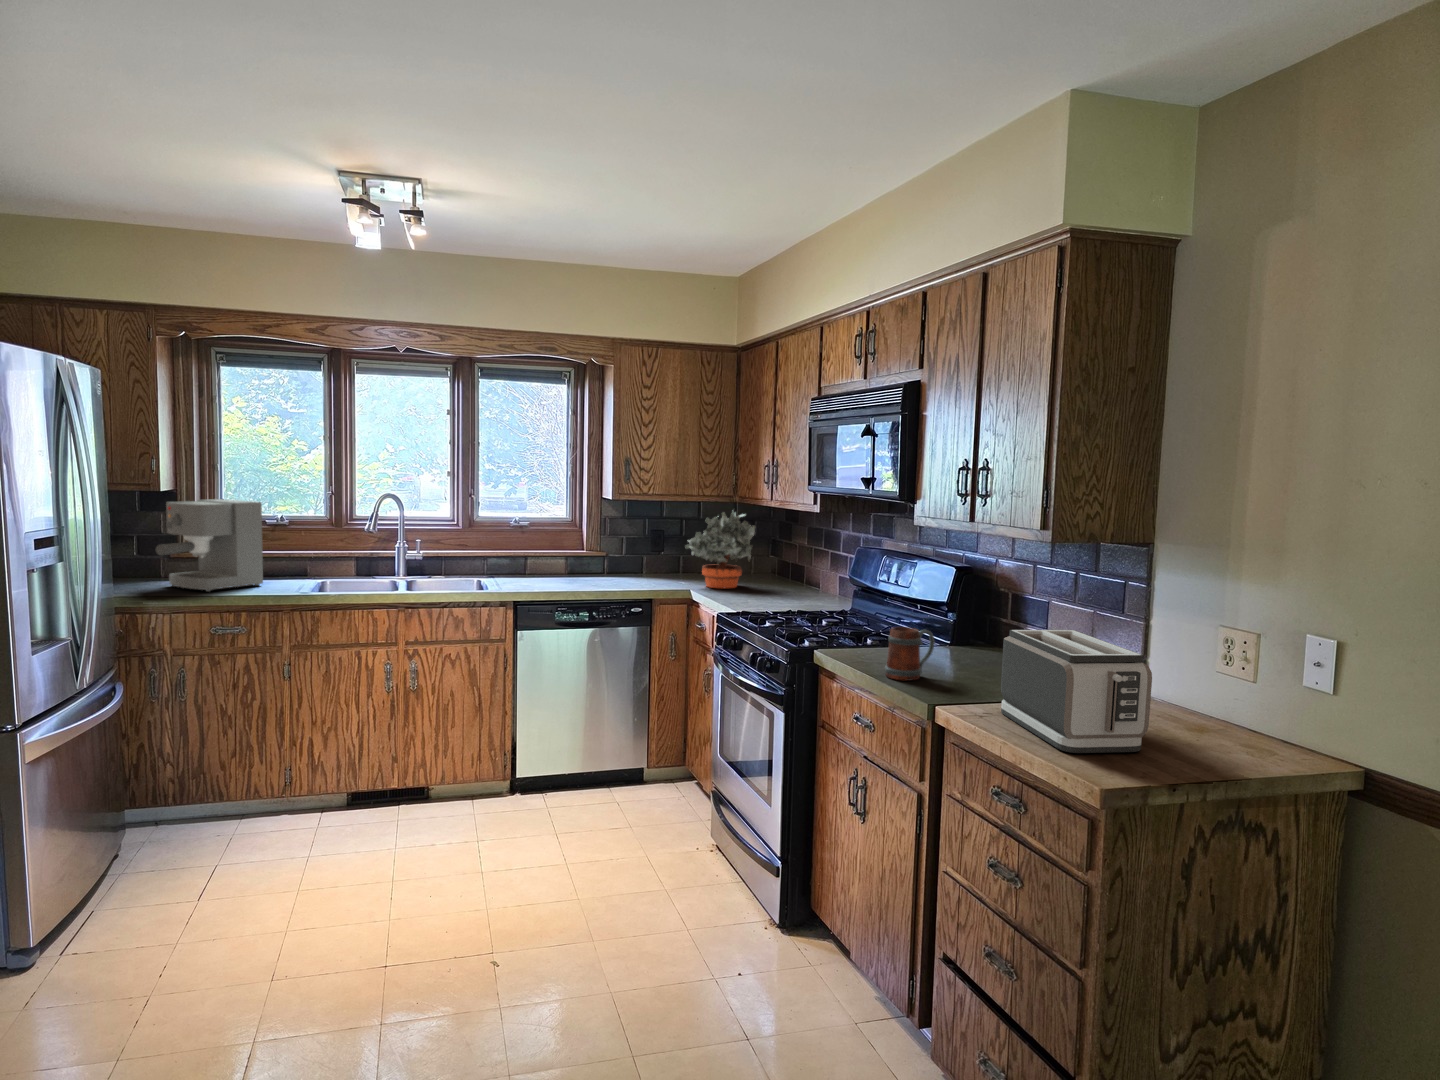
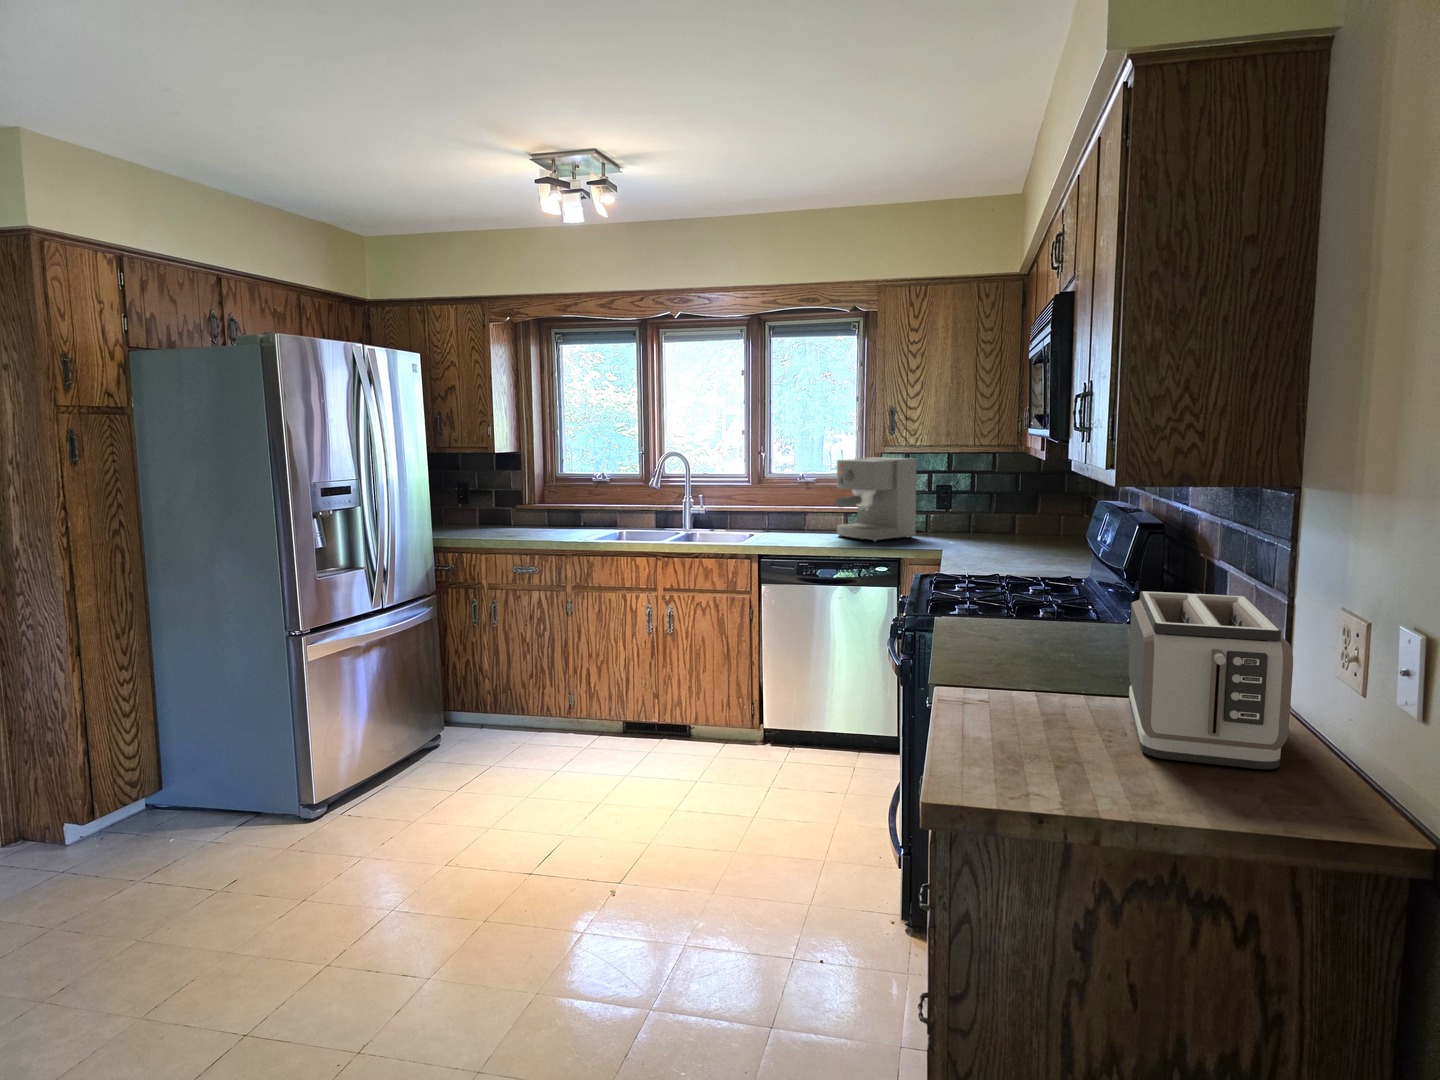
coffee maker: present [156,499,263,592] -> present [836,458,916,541]
potted plant: present [686,511,755,588] -> none [948,459,1029,548]
mug: present [885,627,935,681] -> none [1036,587,1105,654]

